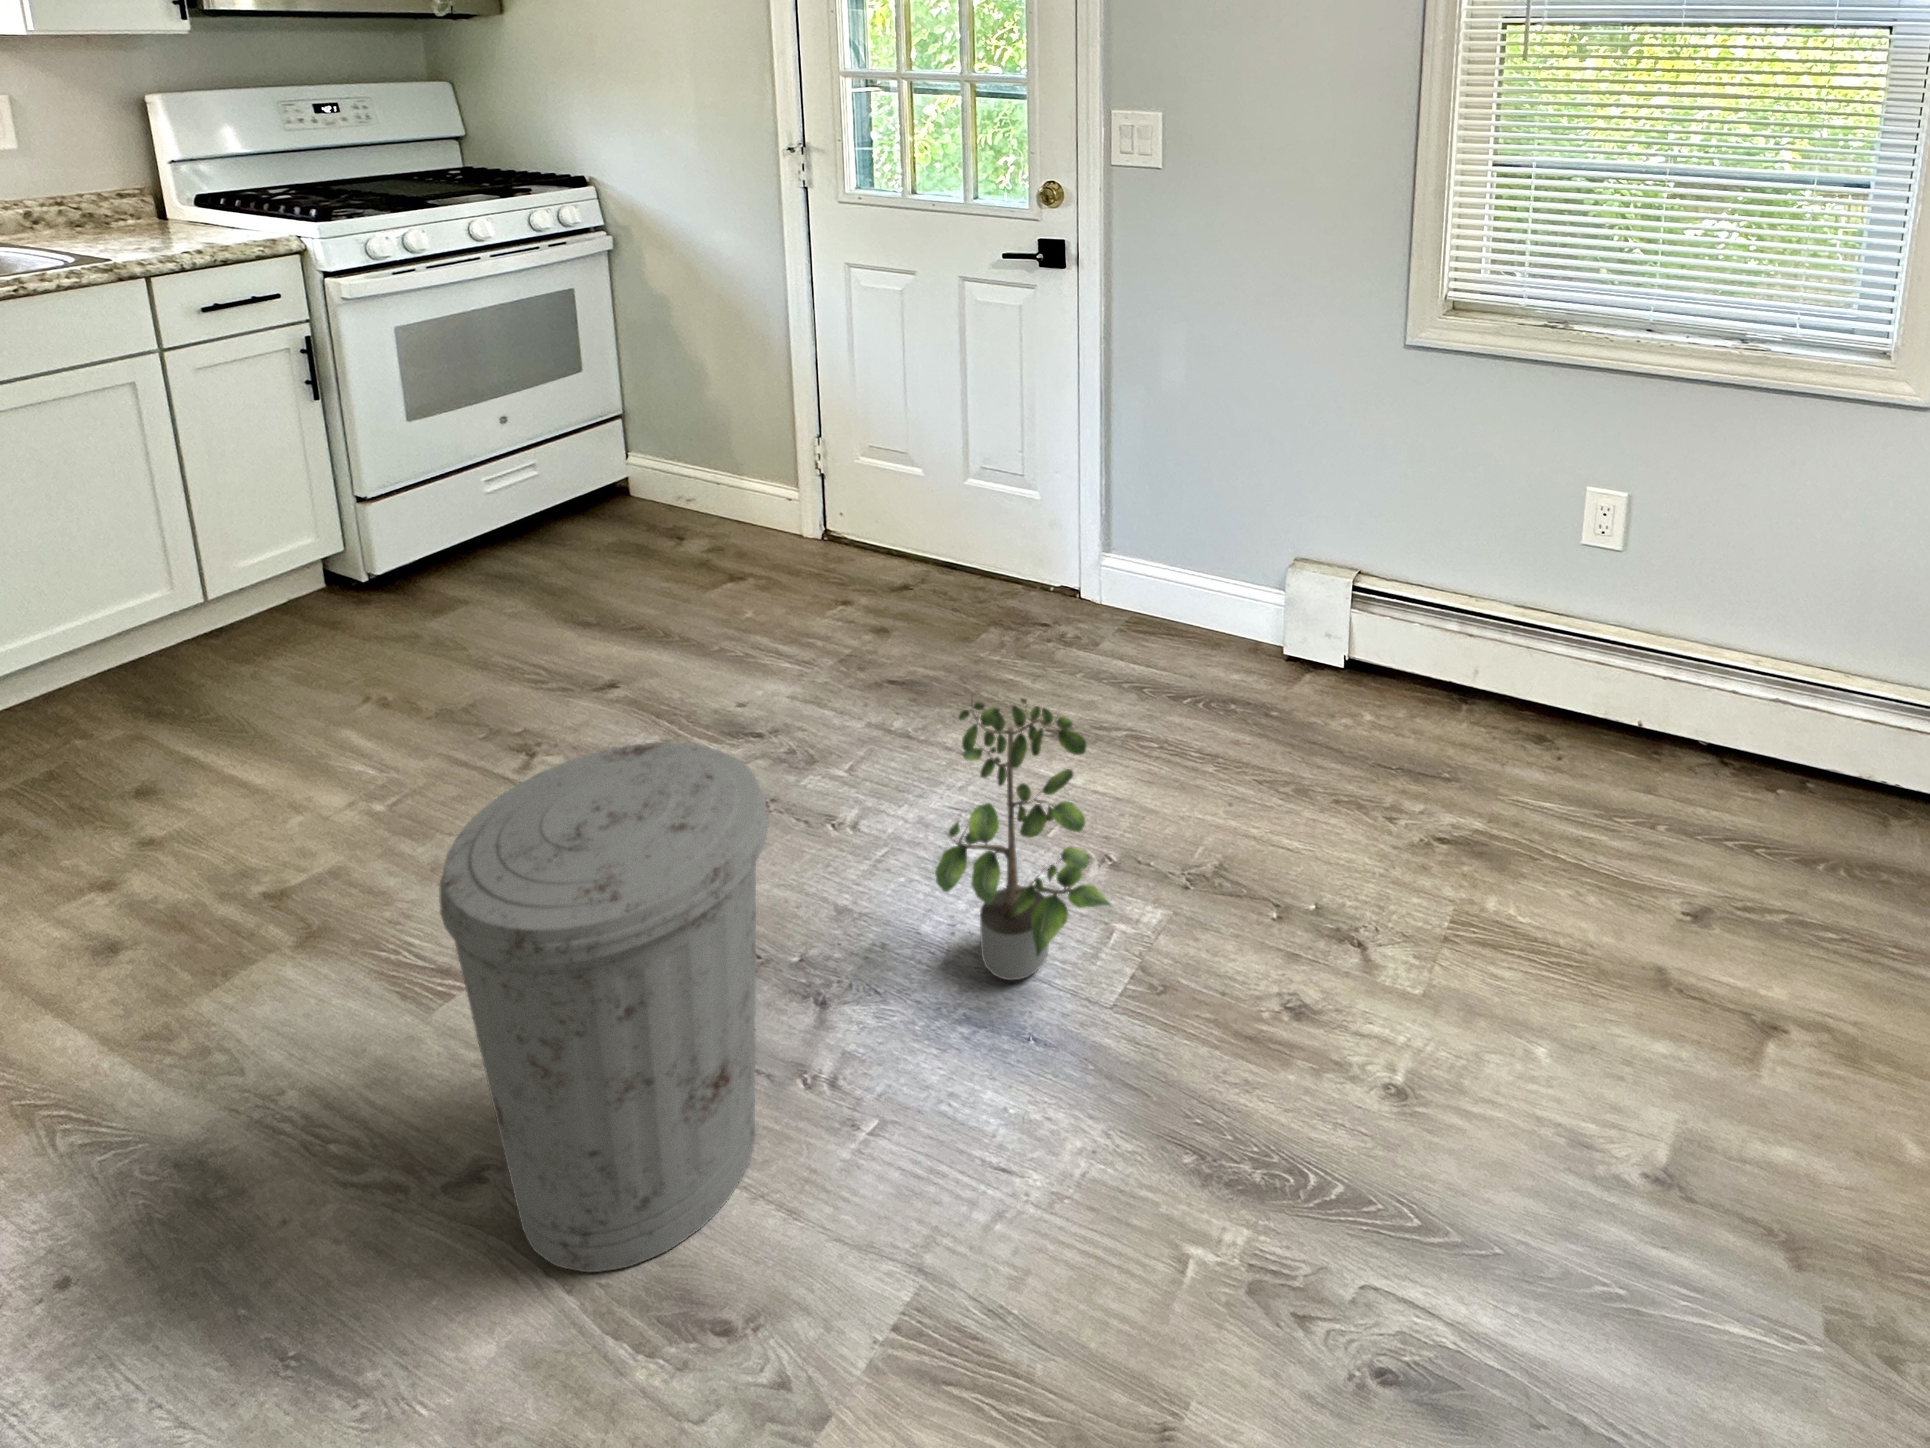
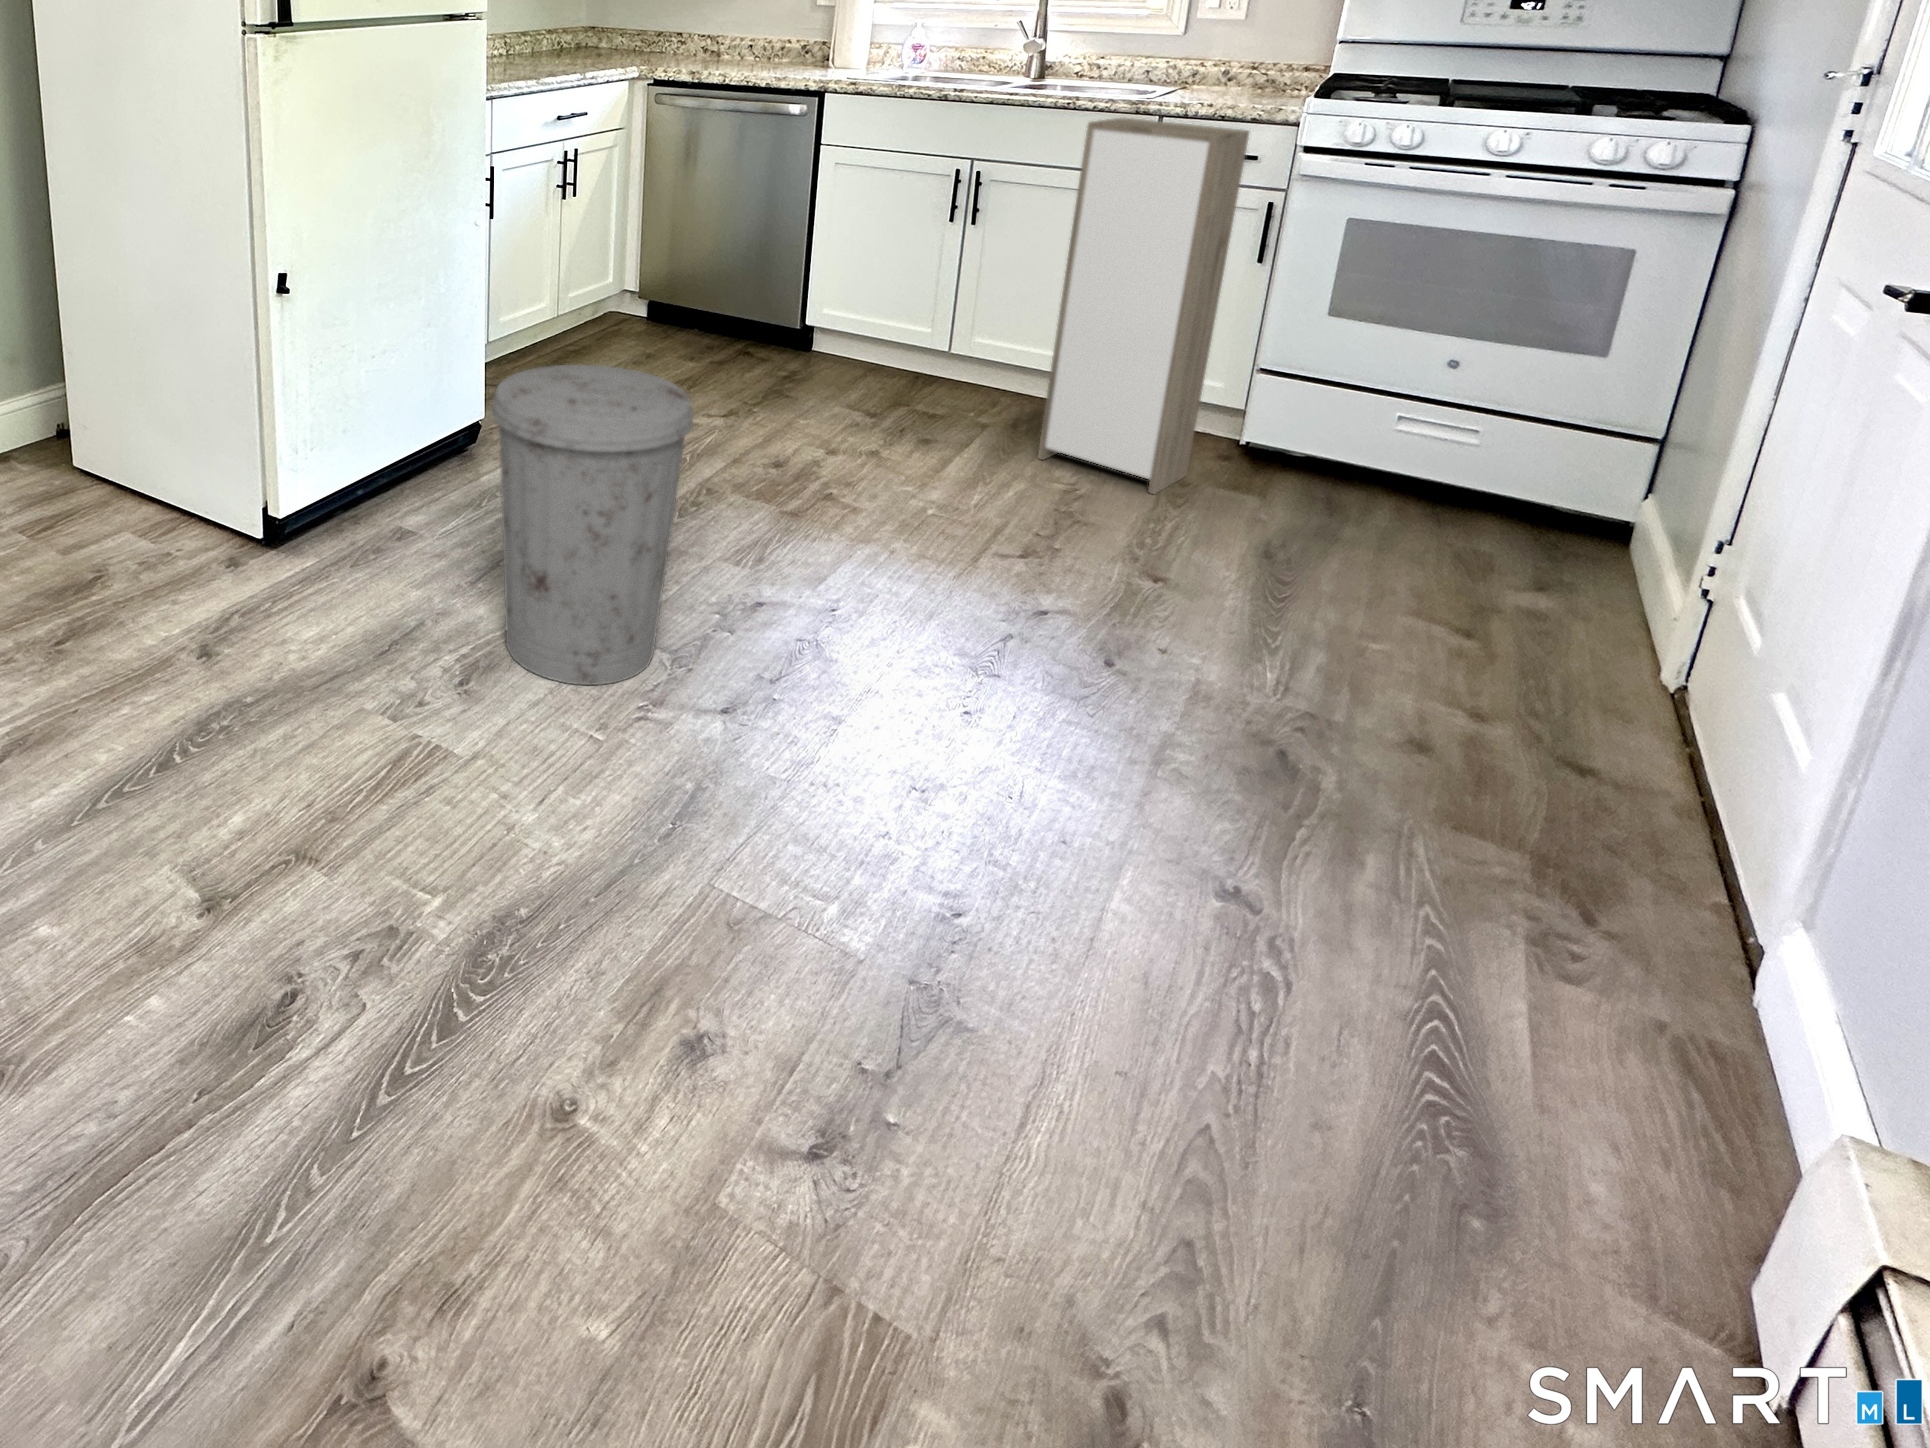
storage cabinet: none [170,267,419,704] -> present [1038,118,1249,494]
potted plant: present [935,698,1111,980] -> none [690,529,847,837]

